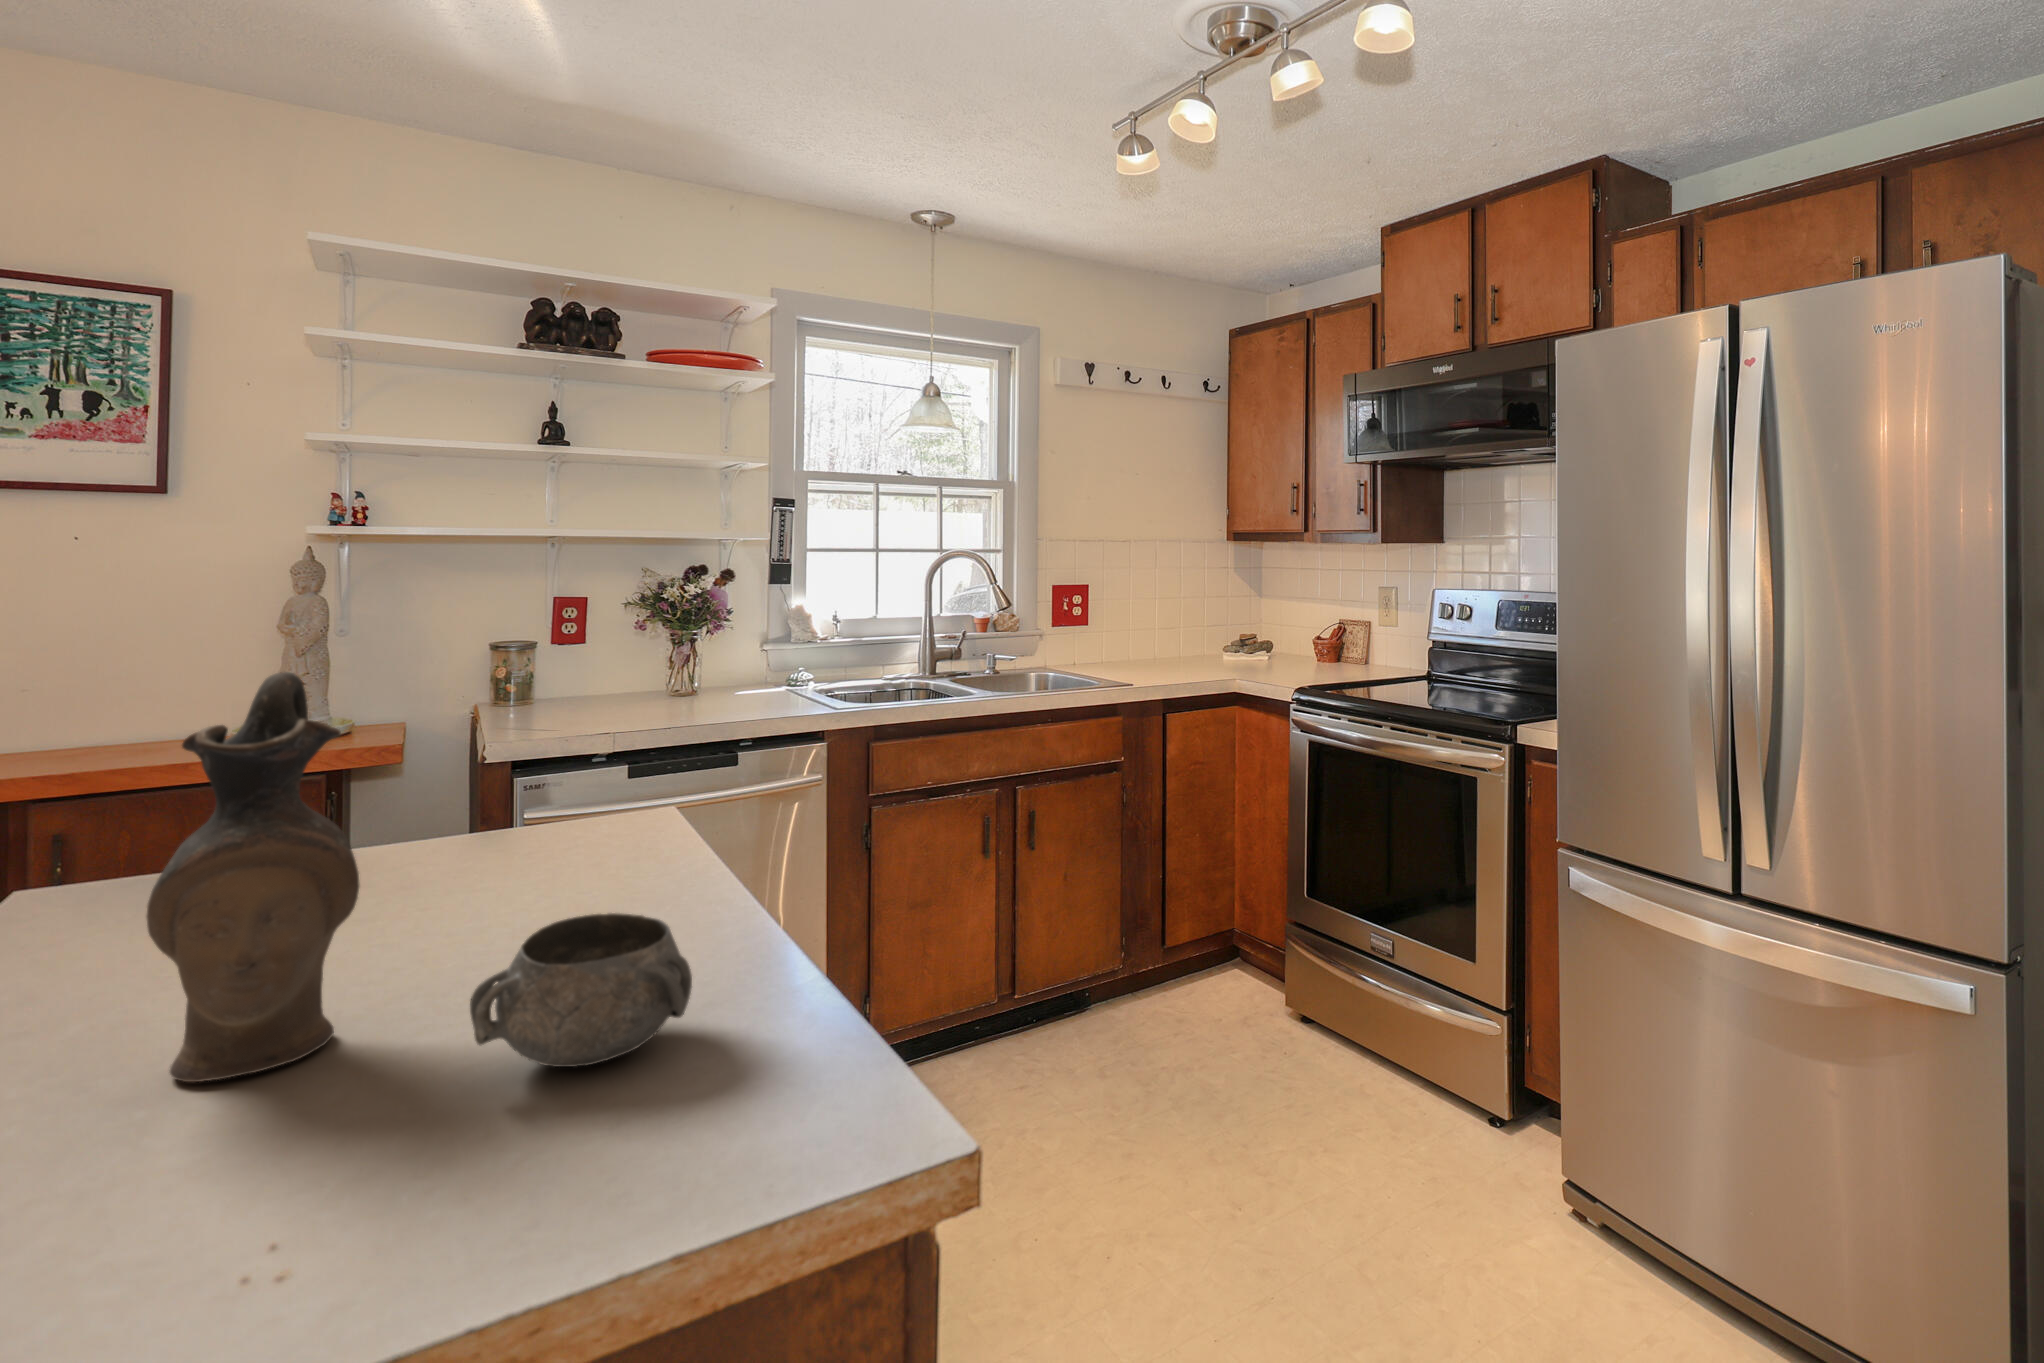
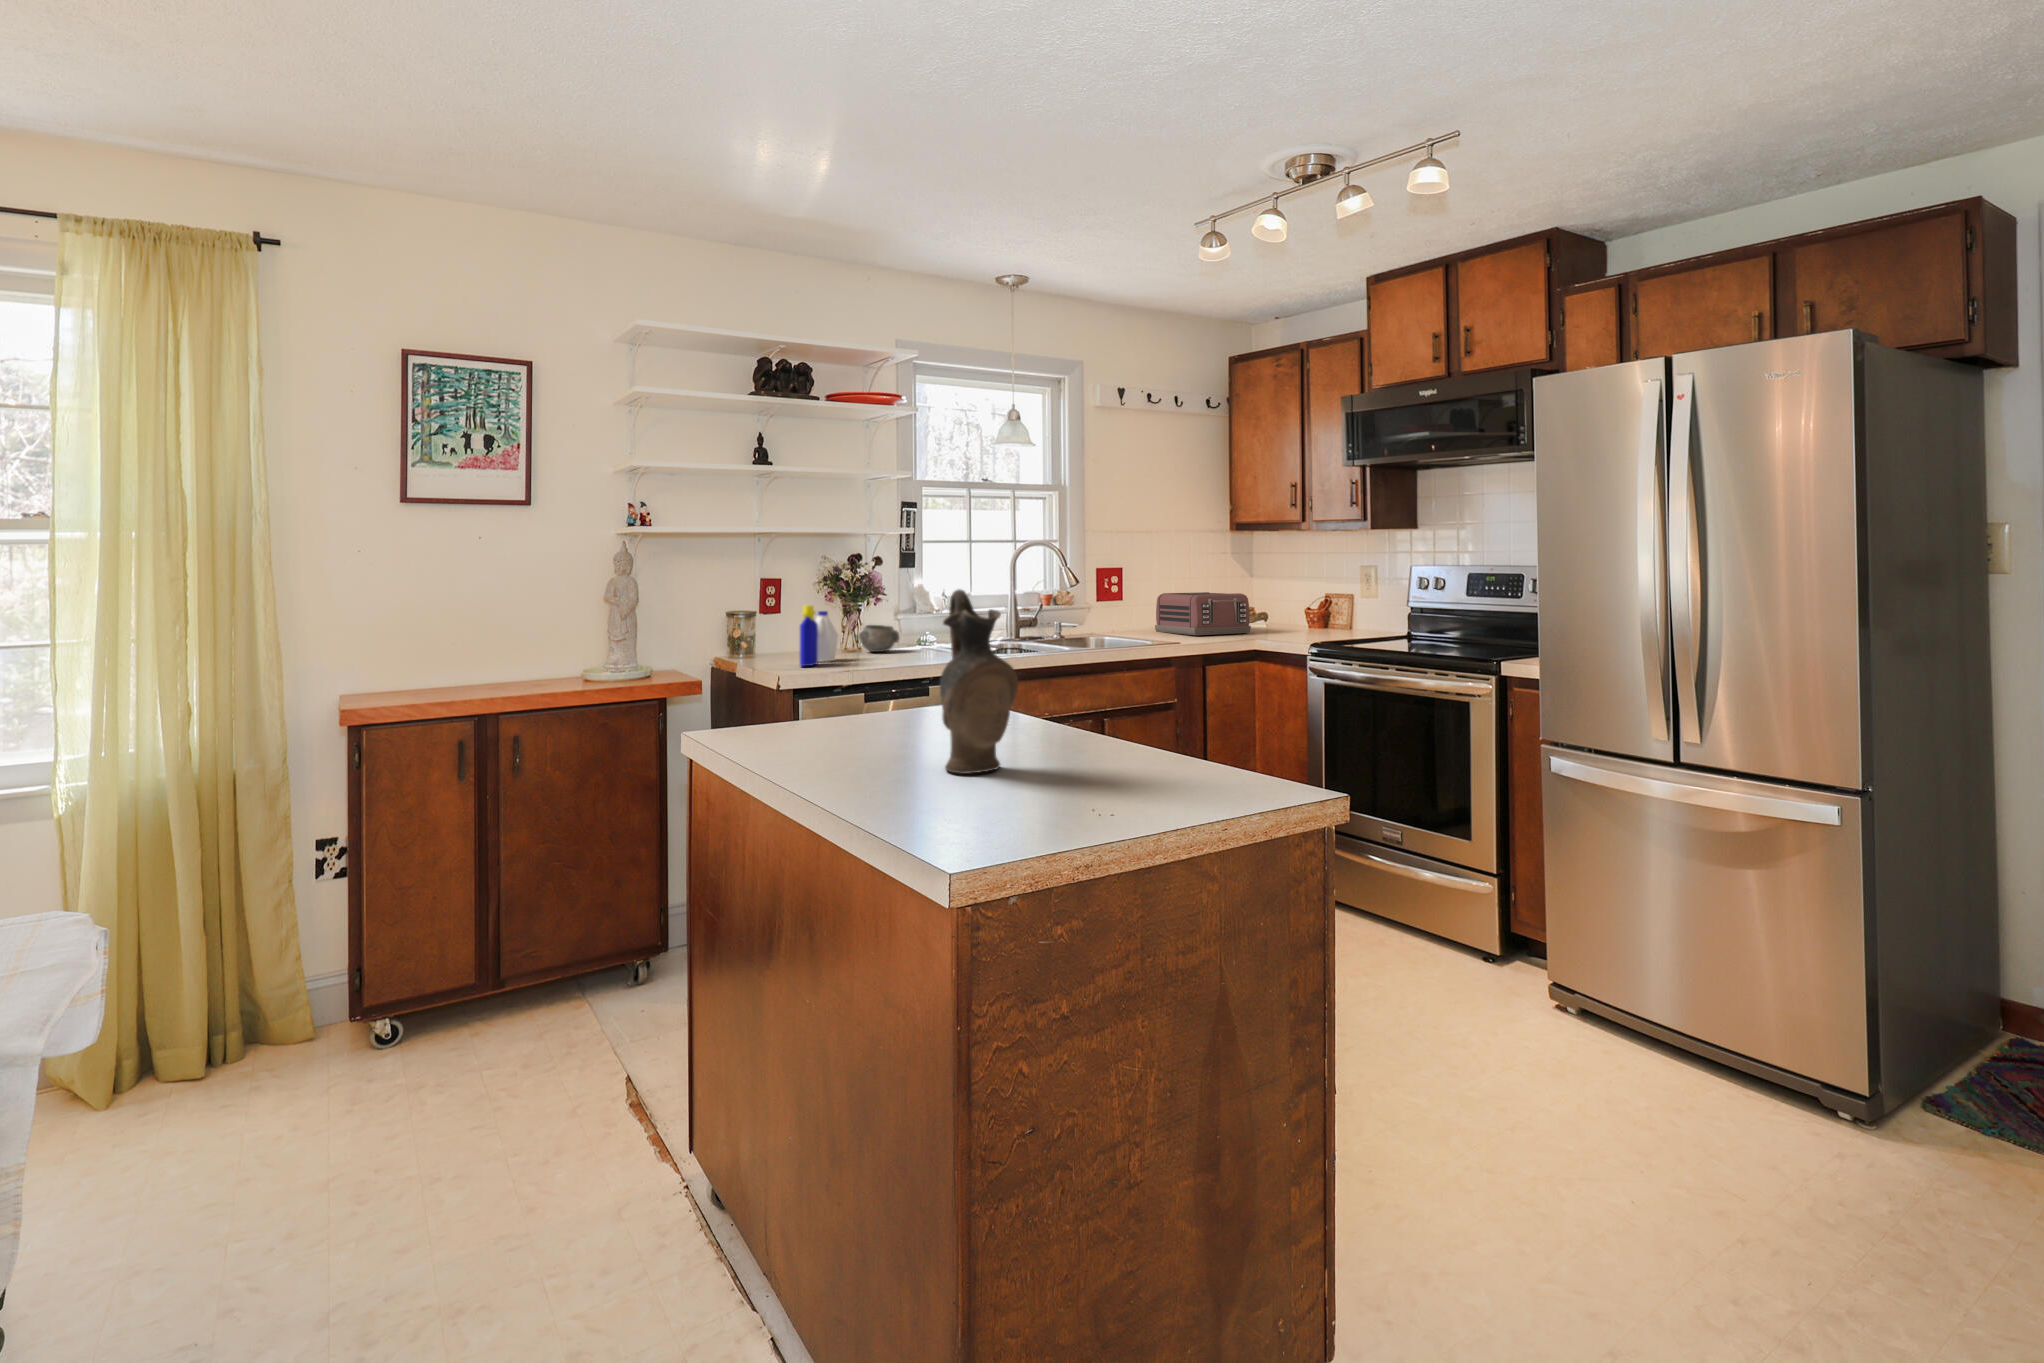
toaster: none [1126,615,1241,670] -> present [1155,592,1251,635]
bottle: none [569,636,645,721] -> present [800,605,839,666]
decorative bowl: present [470,913,692,1067] -> present [859,625,899,652]

